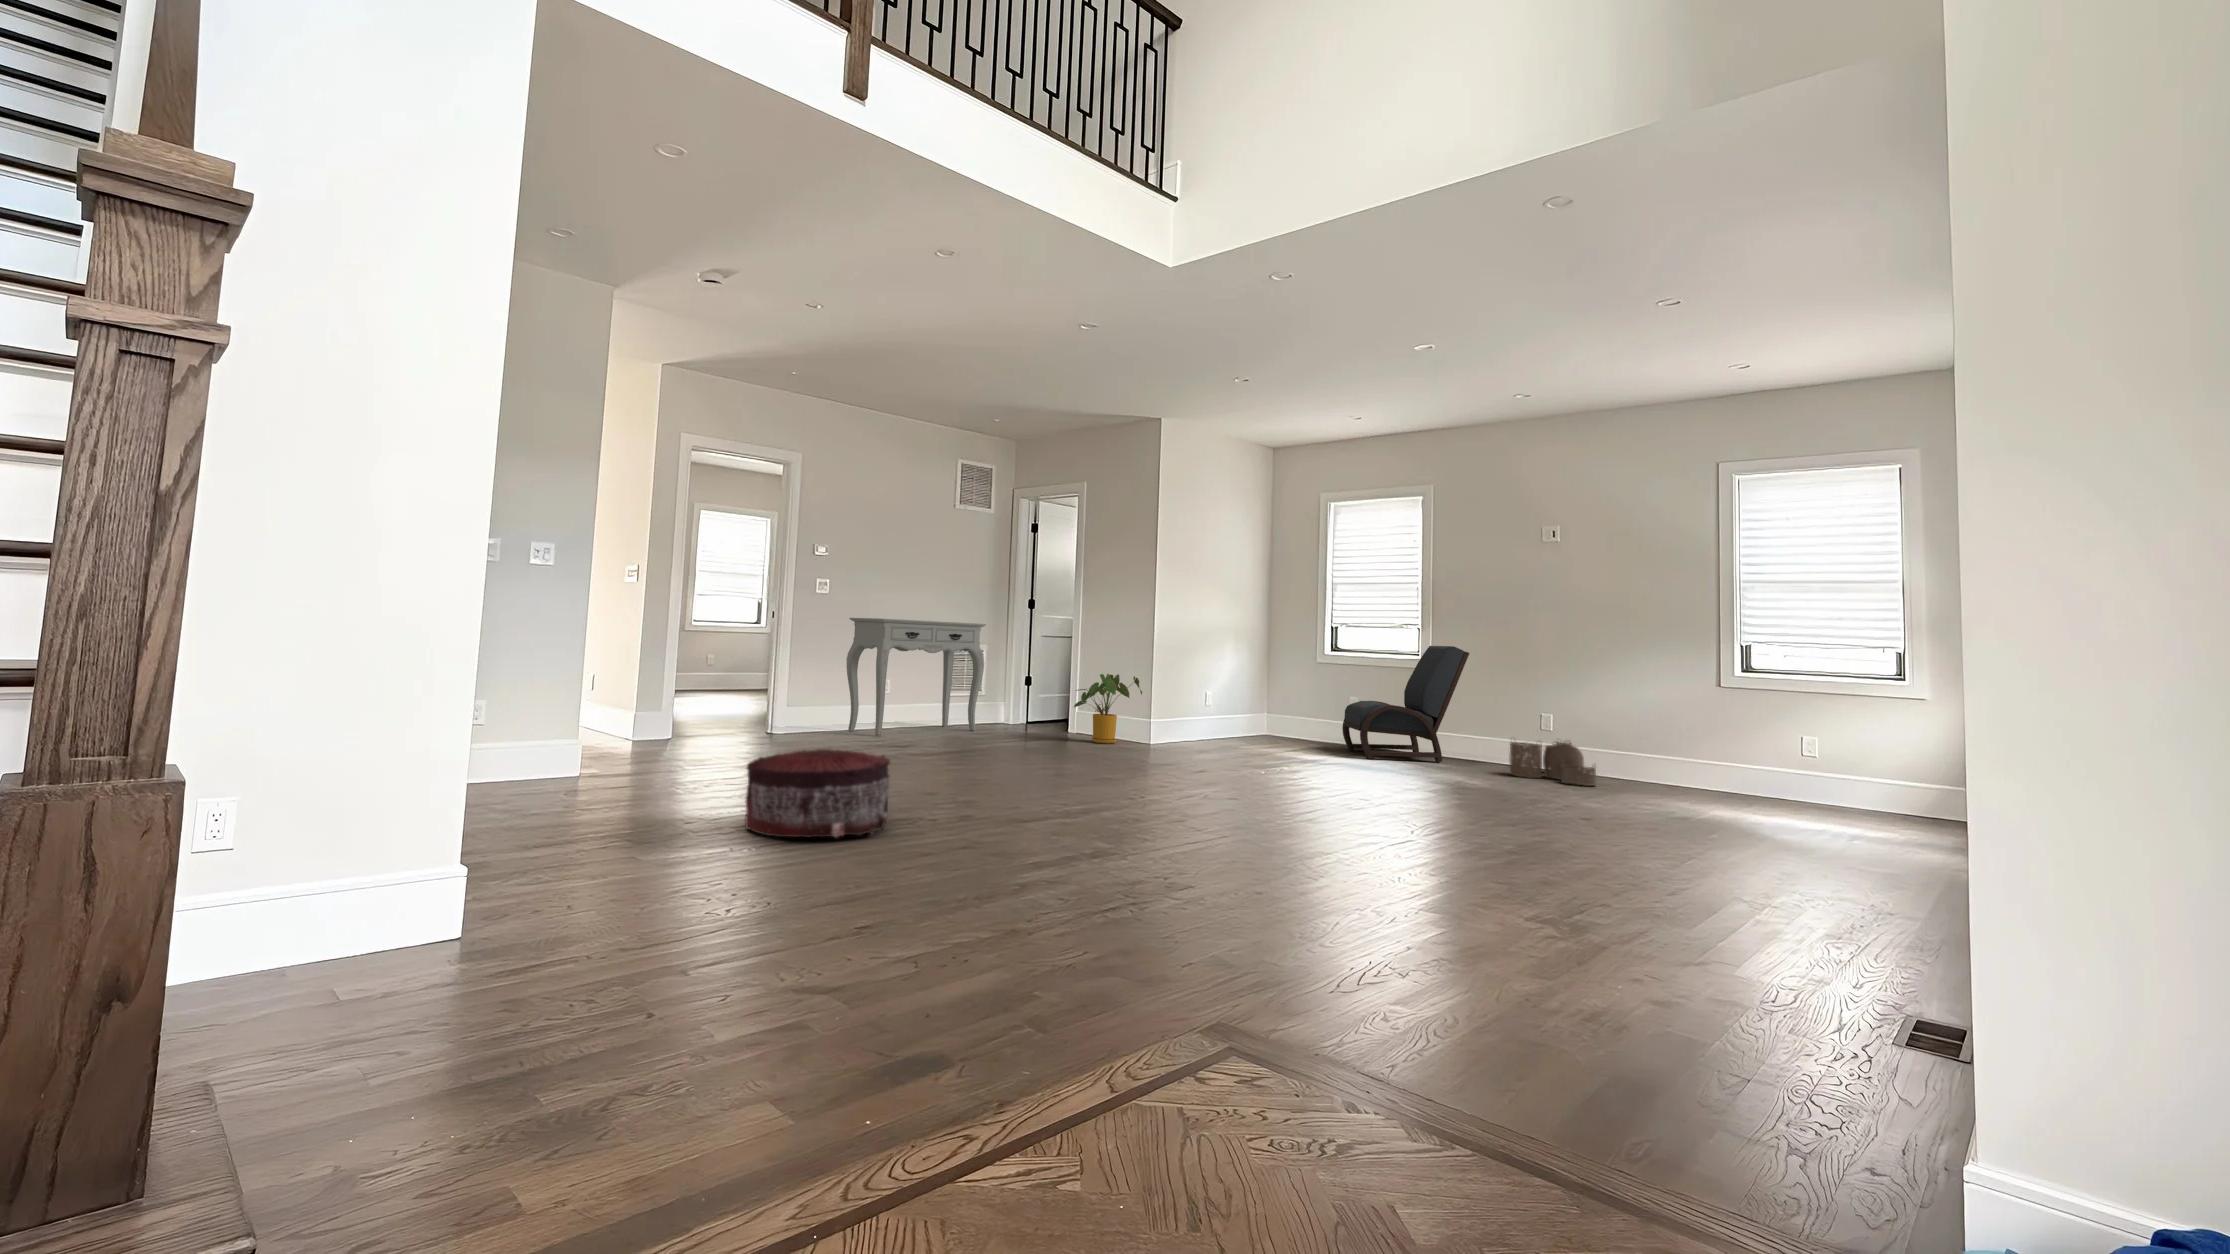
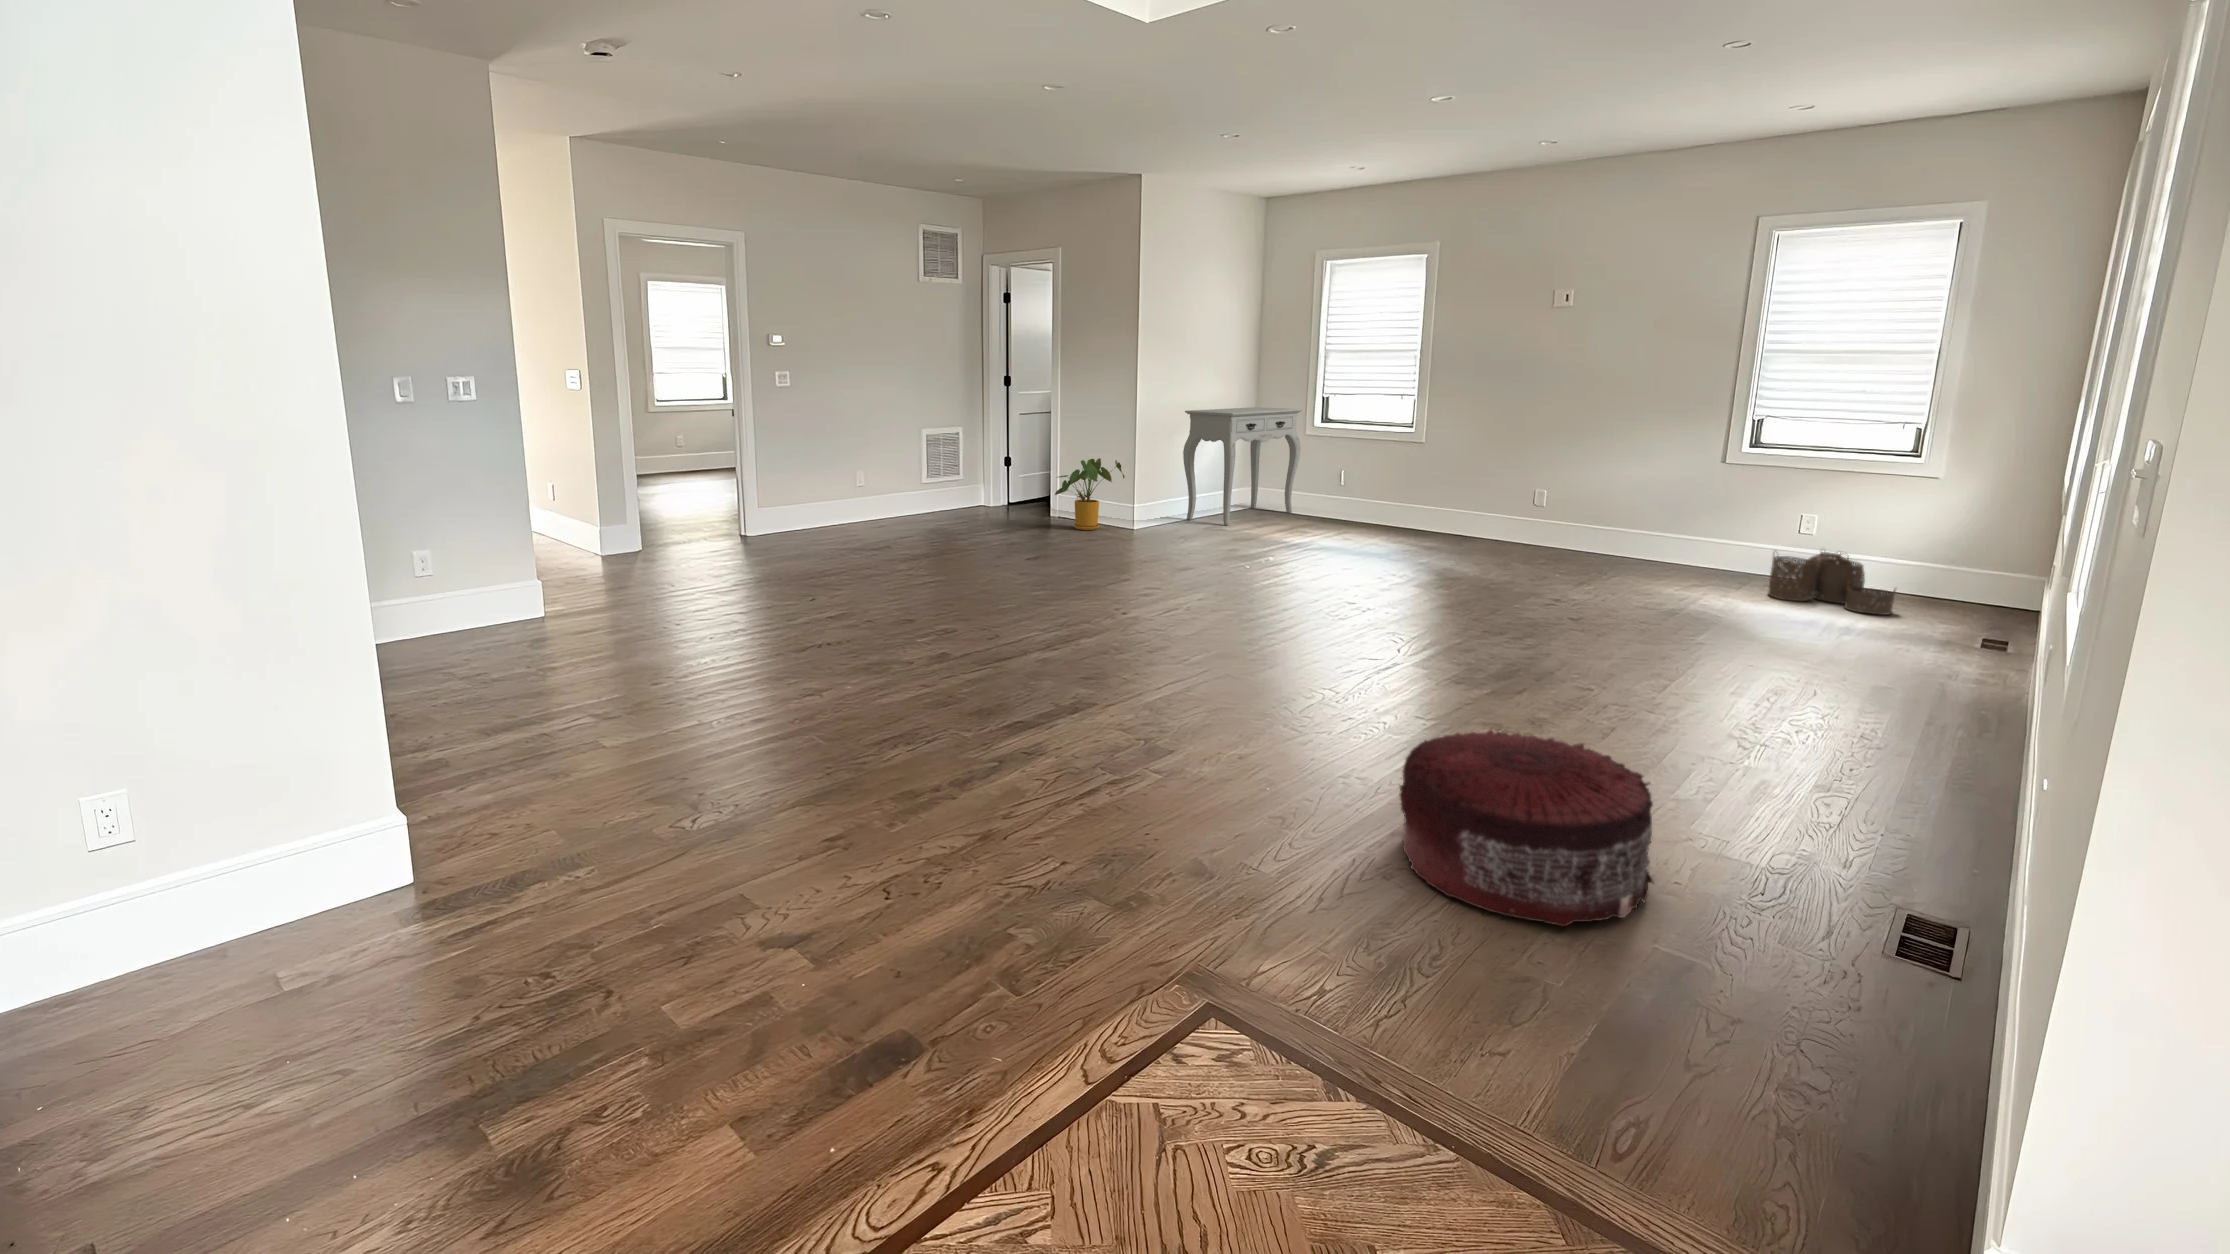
console table: present [847,618,986,736] -> present [1183,407,1302,525]
lounge chair: present [1342,646,1469,762] -> none [1328,418,1463,539]
woven basket: present [1510,739,1596,786] -> present [1768,552,1895,615]
pouf: present [745,749,890,837] -> present [1399,730,1653,927]

